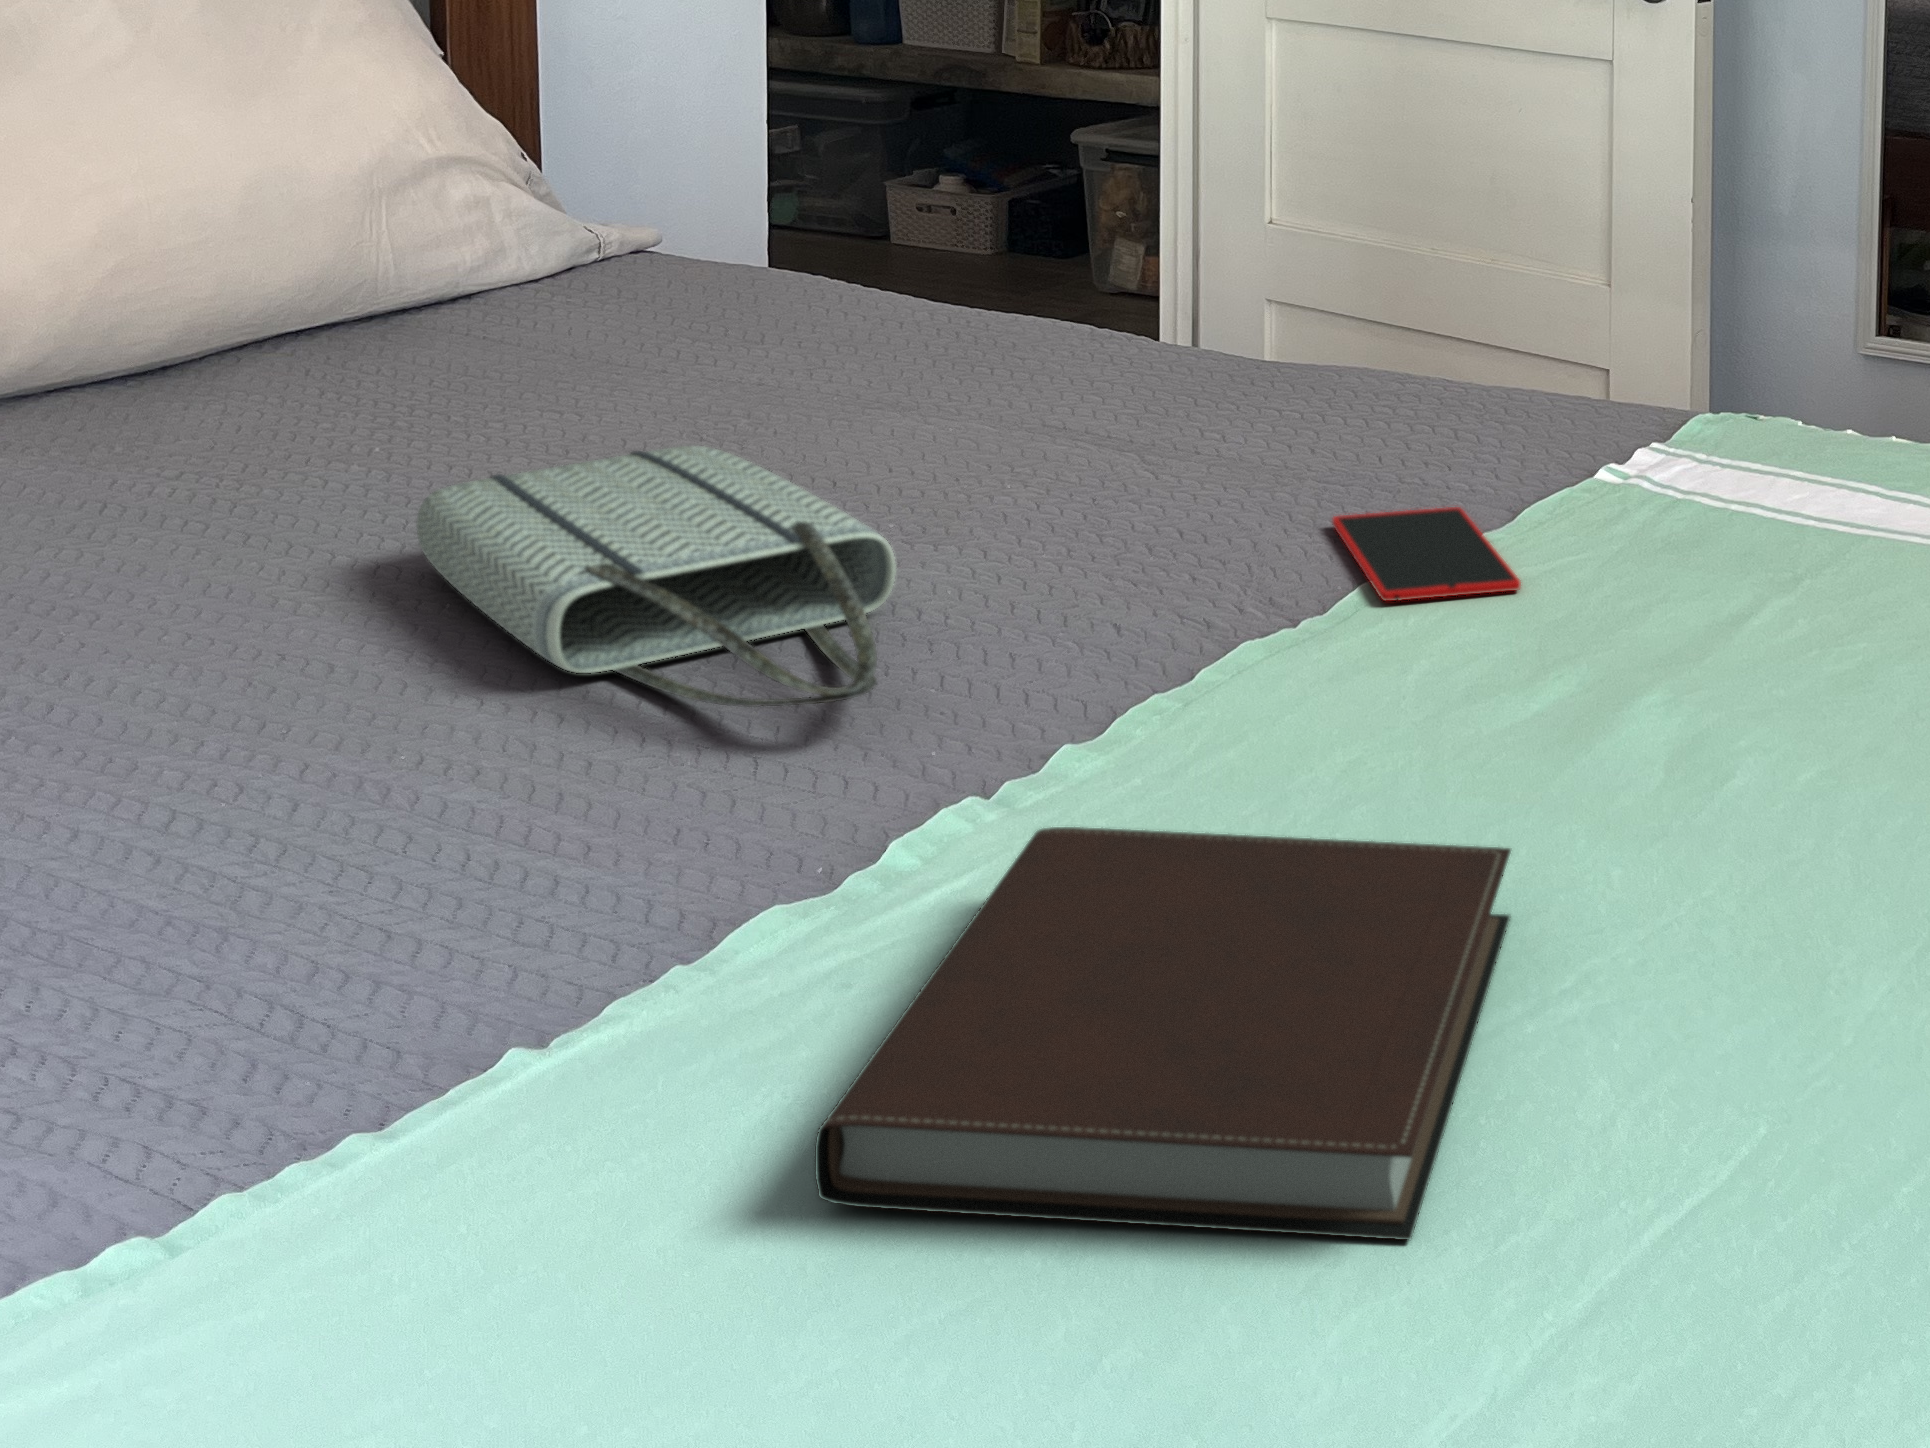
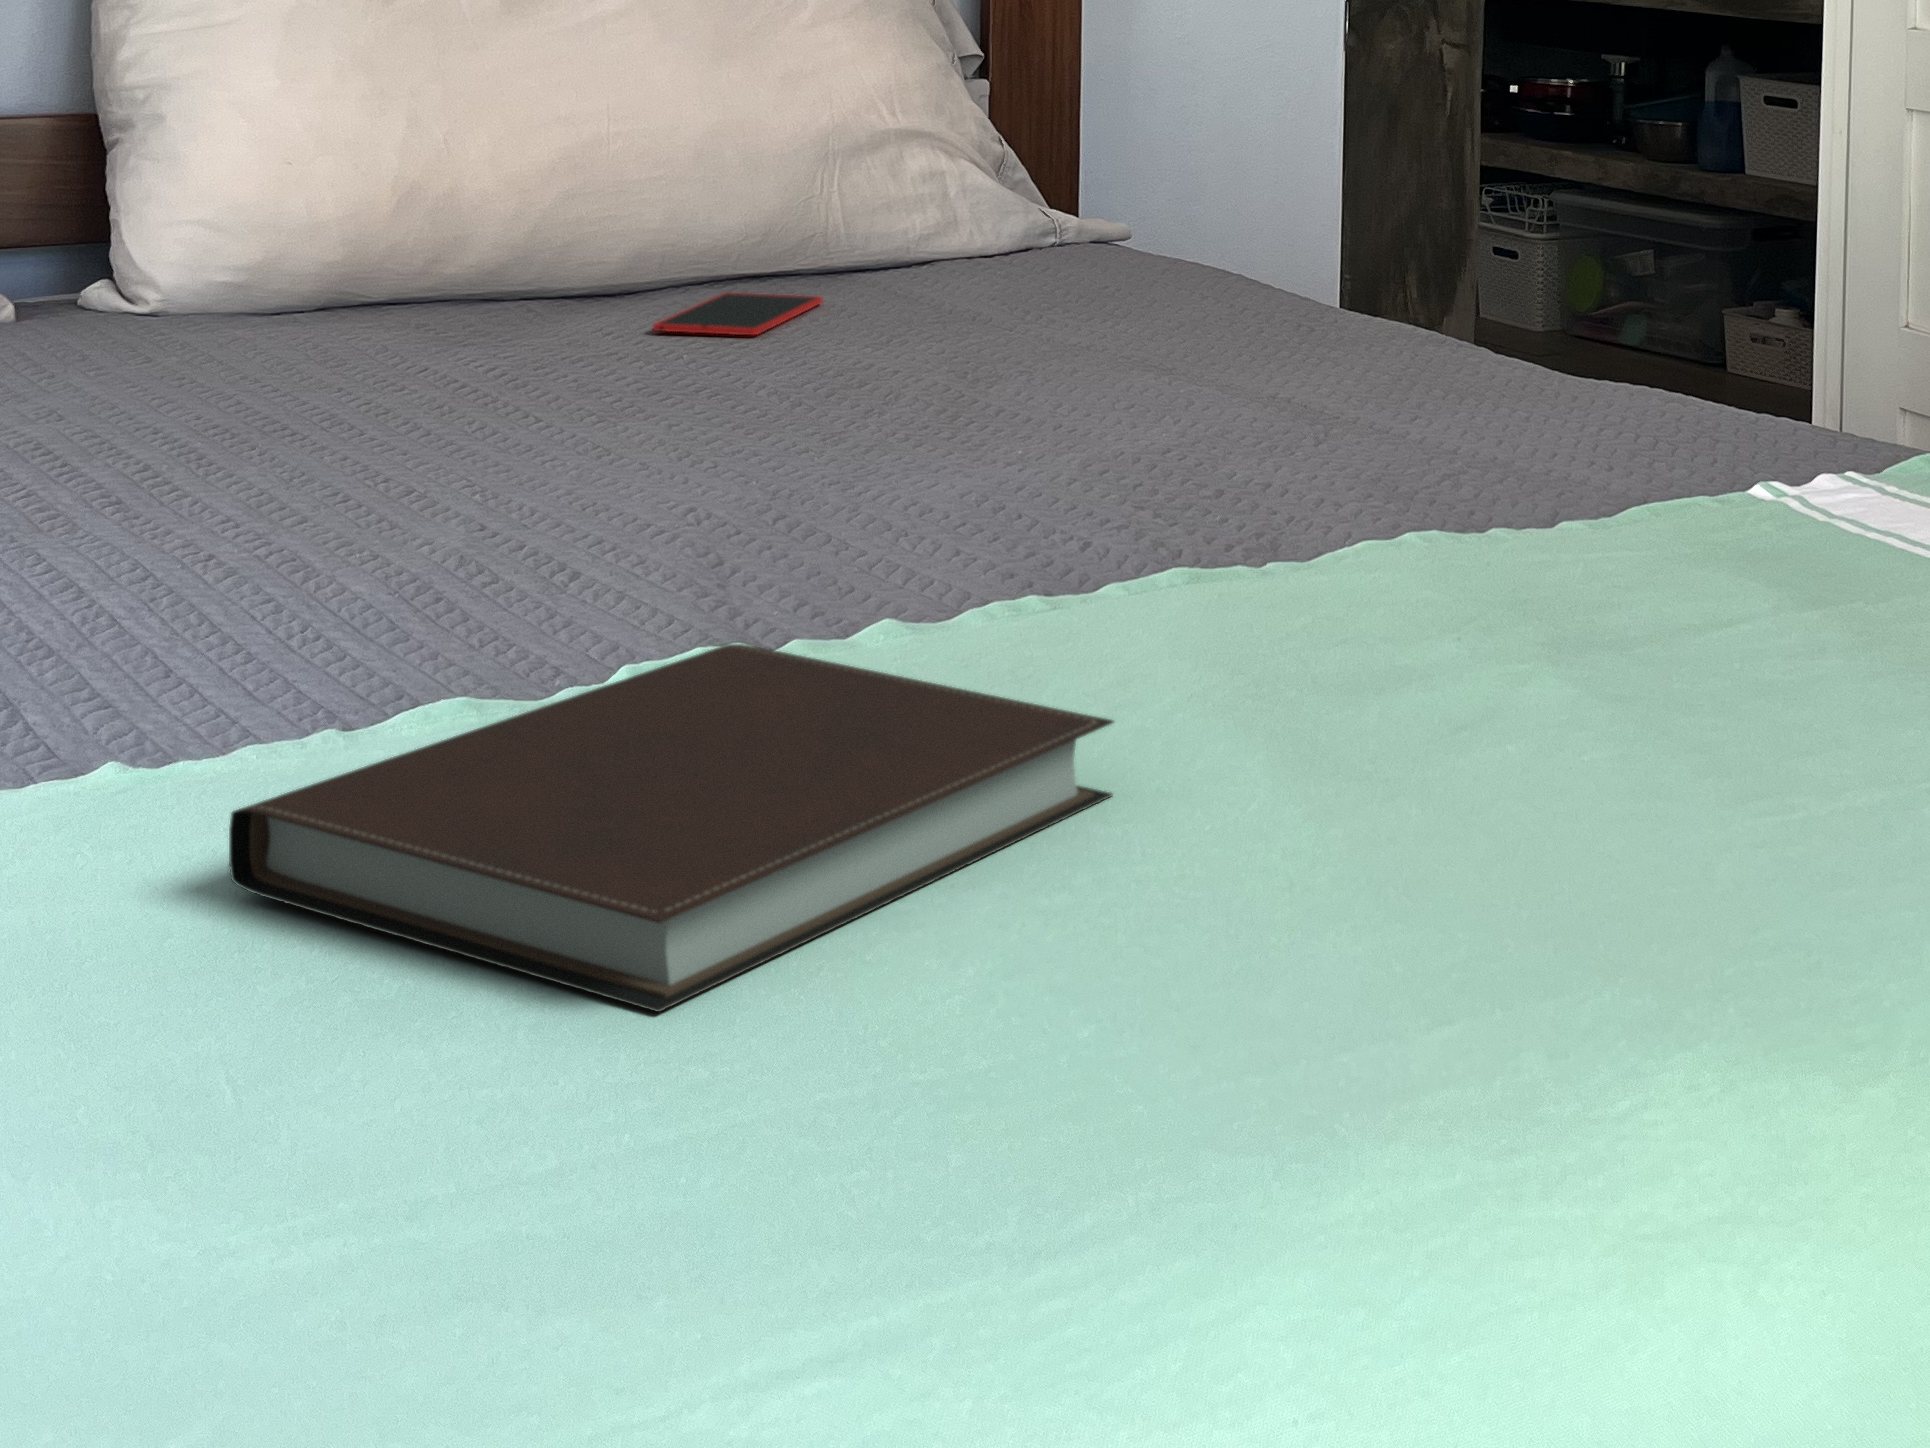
tote bag: present [416,446,895,707] -> none [557,345,909,541]
smartphone: present [1332,507,1521,601] -> present [653,293,823,335]

